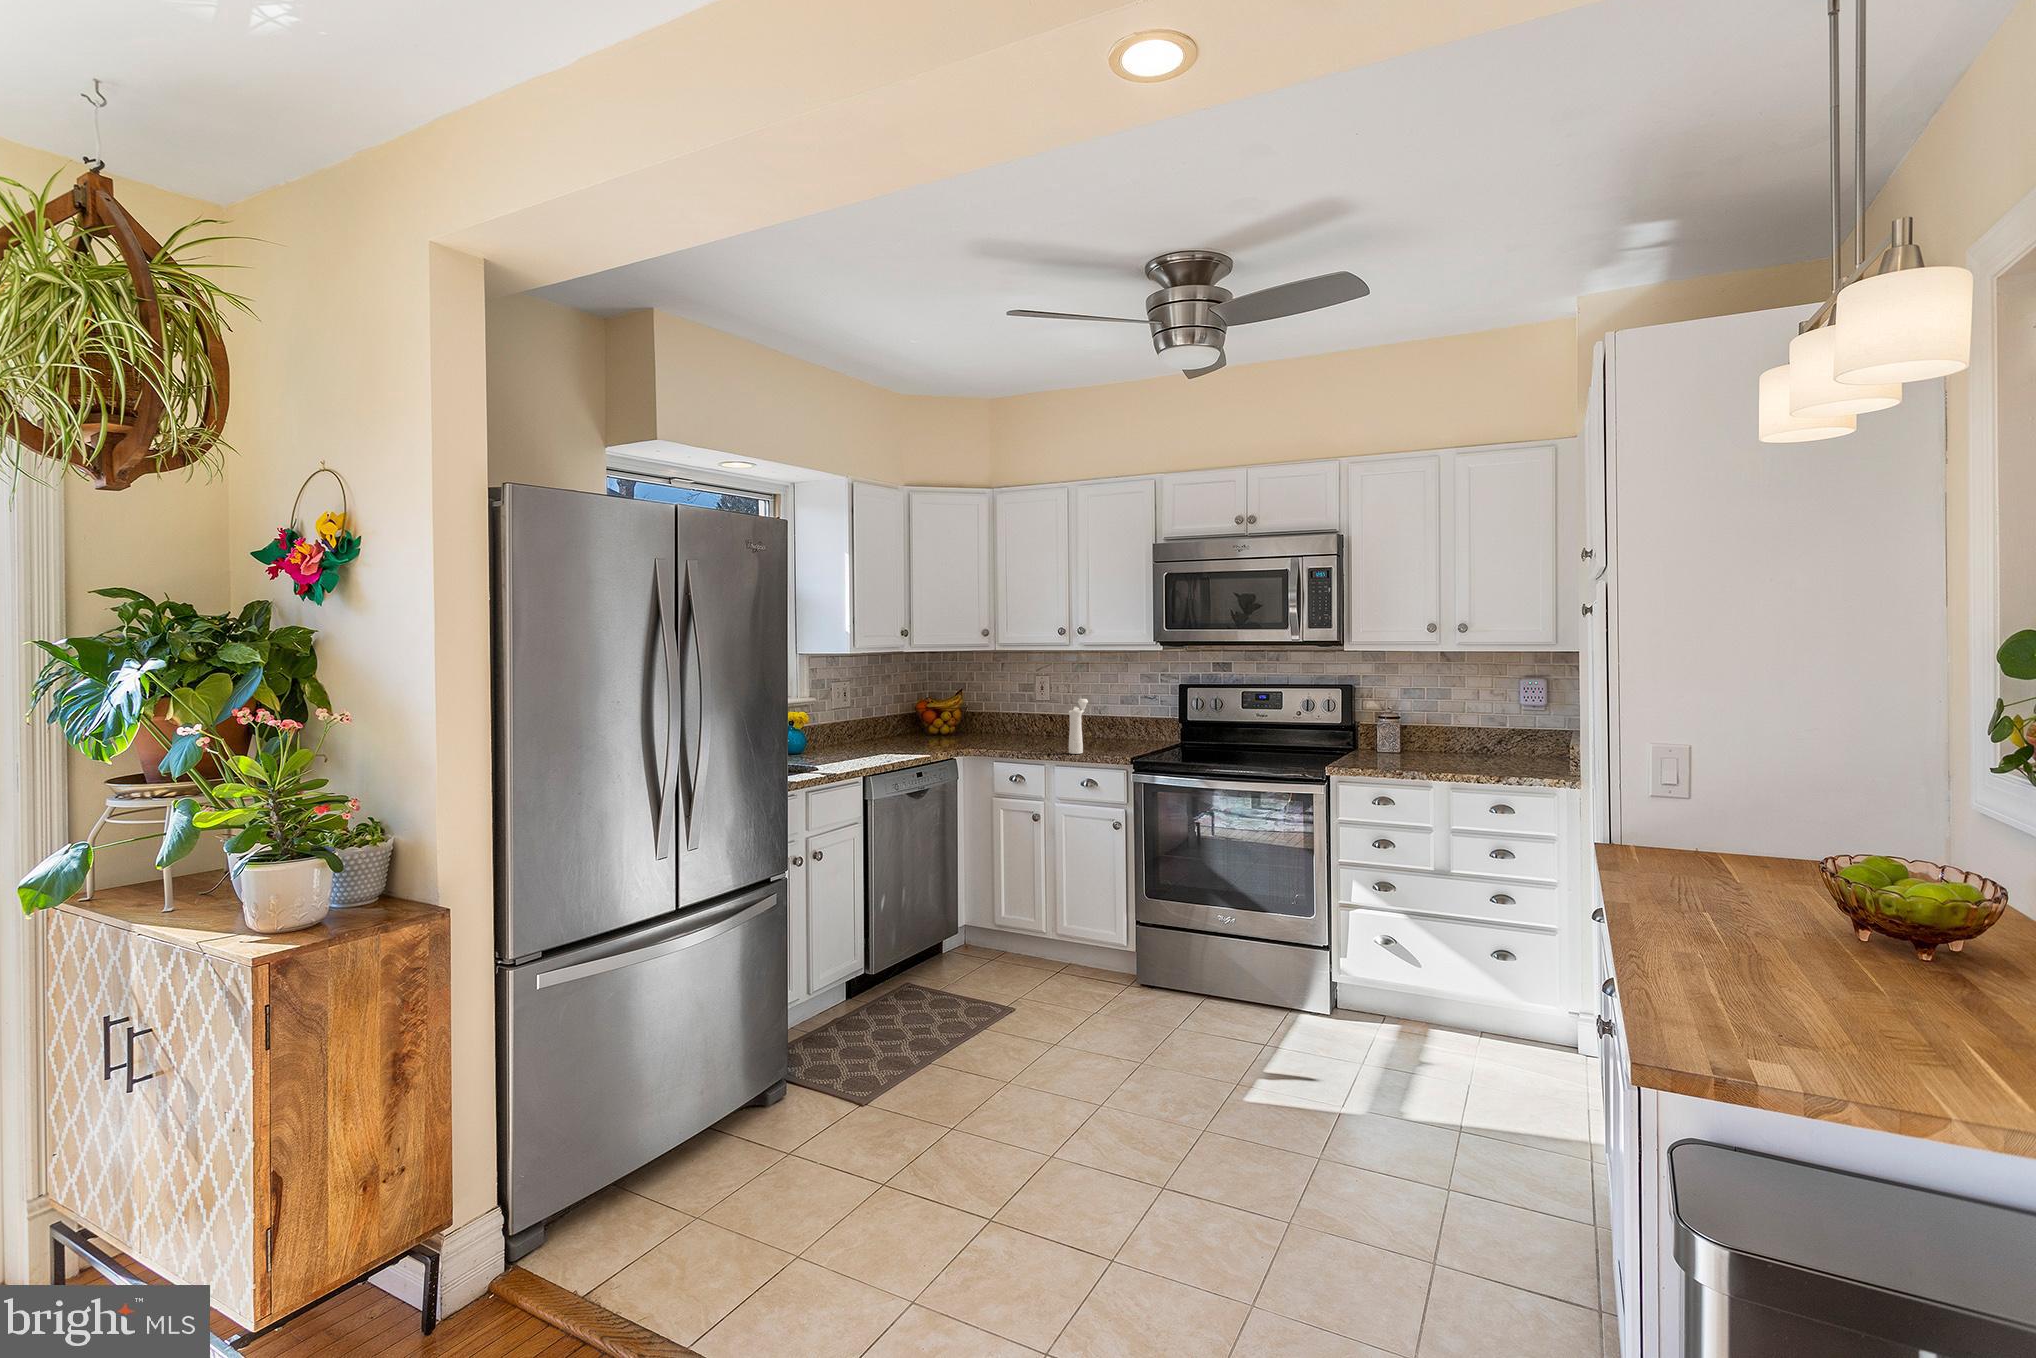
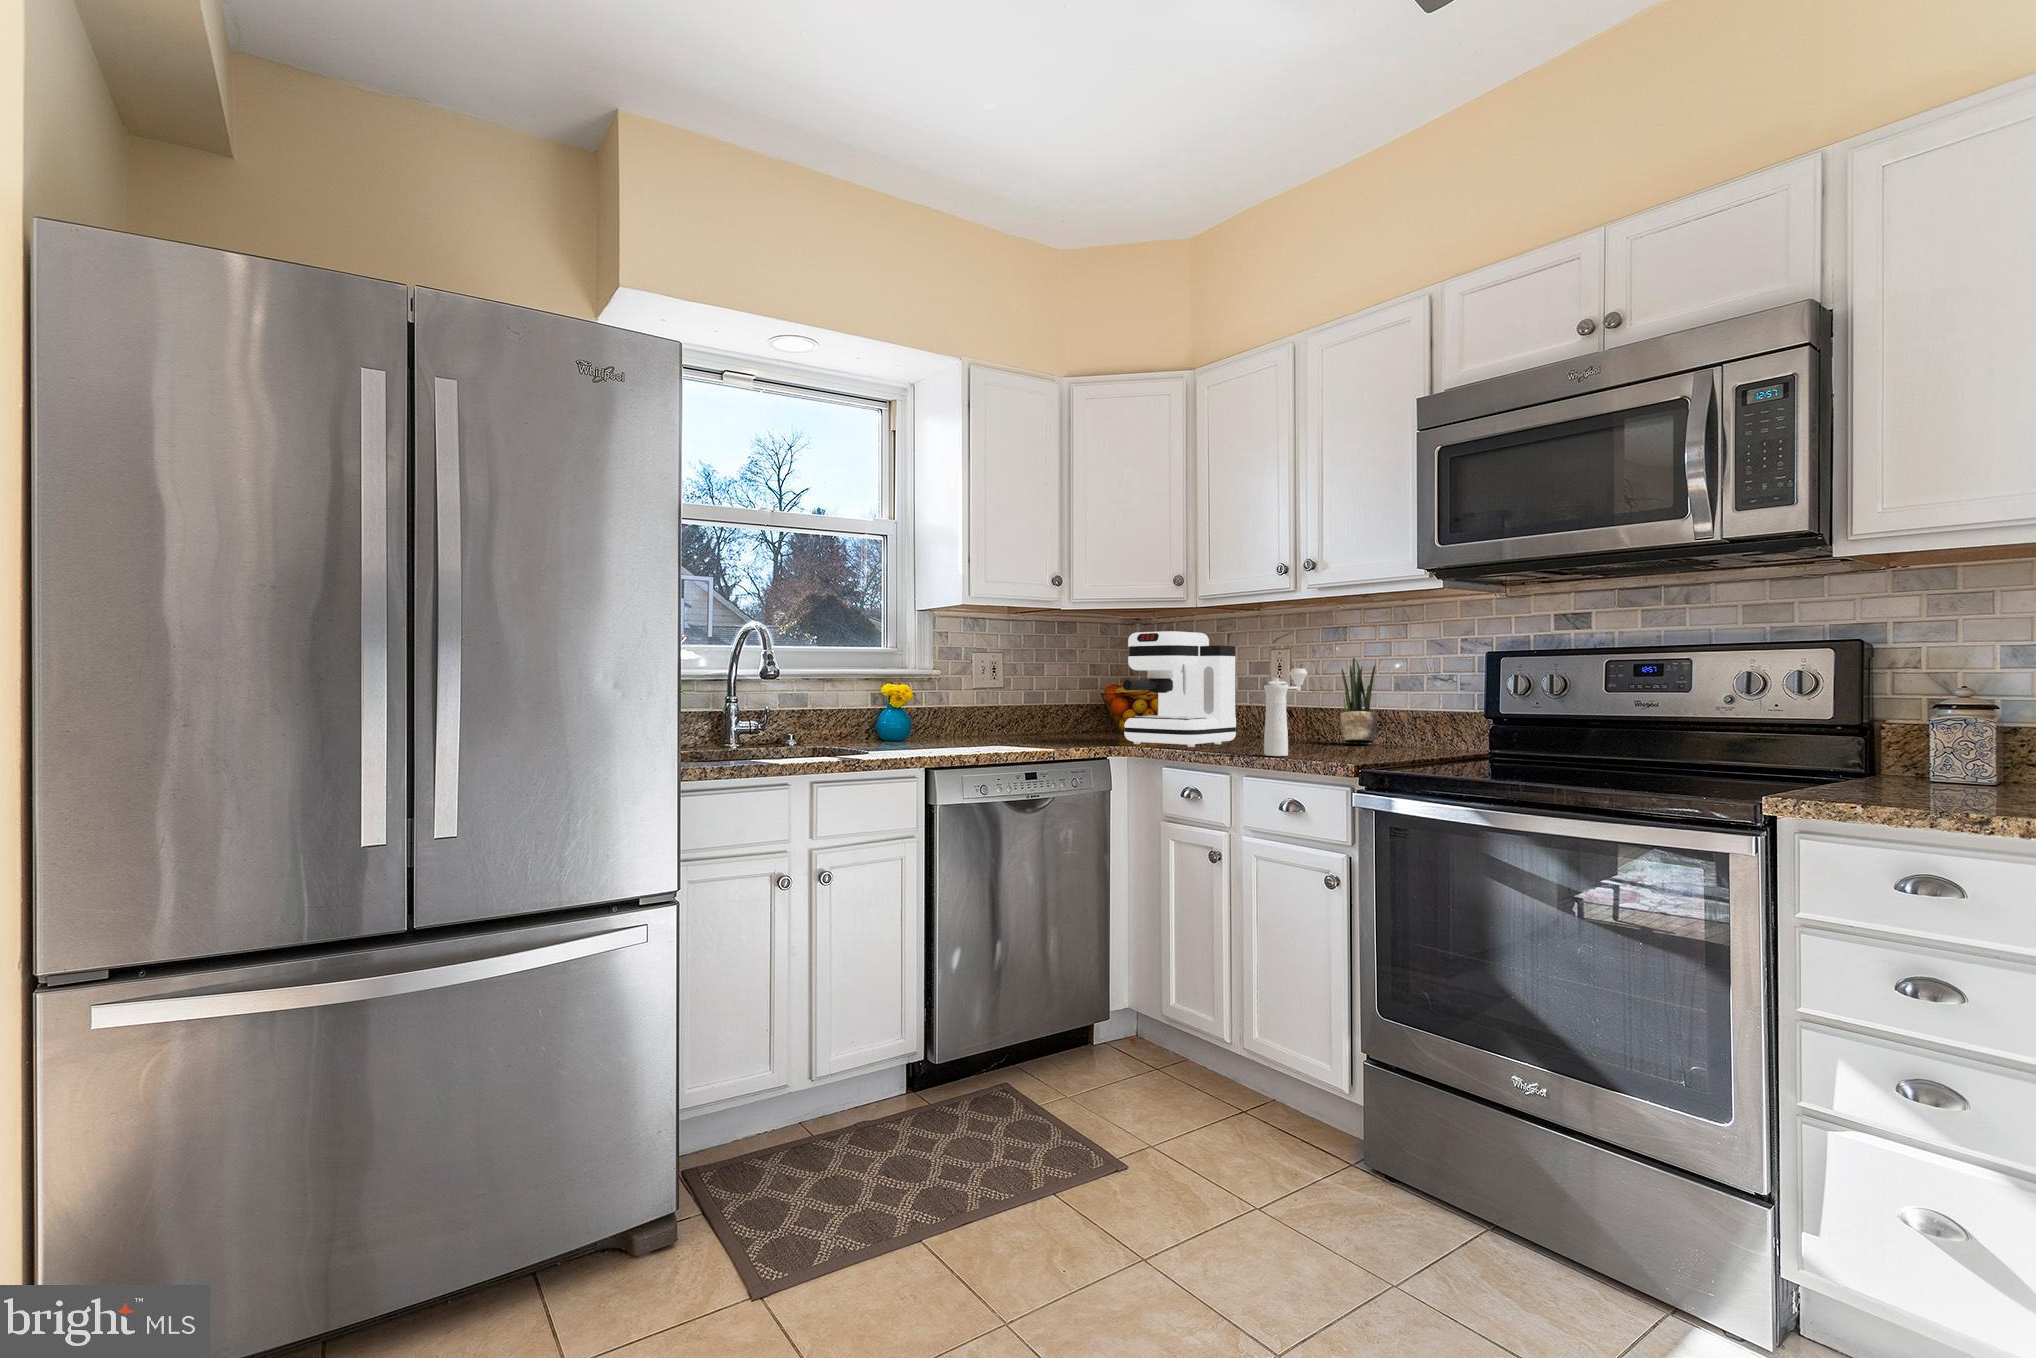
coffee maker: none [964,672,1032,749] -> present [1123,631,1236,747]
potted plant: none [1092,686,1114,740] -> present [1340,658,1377,743]

